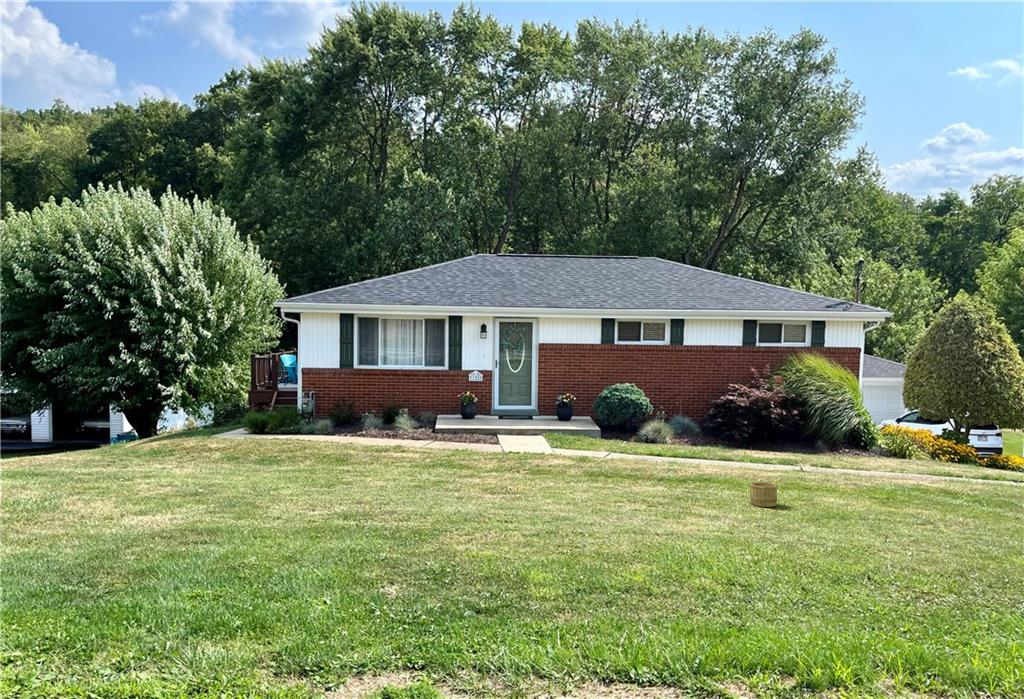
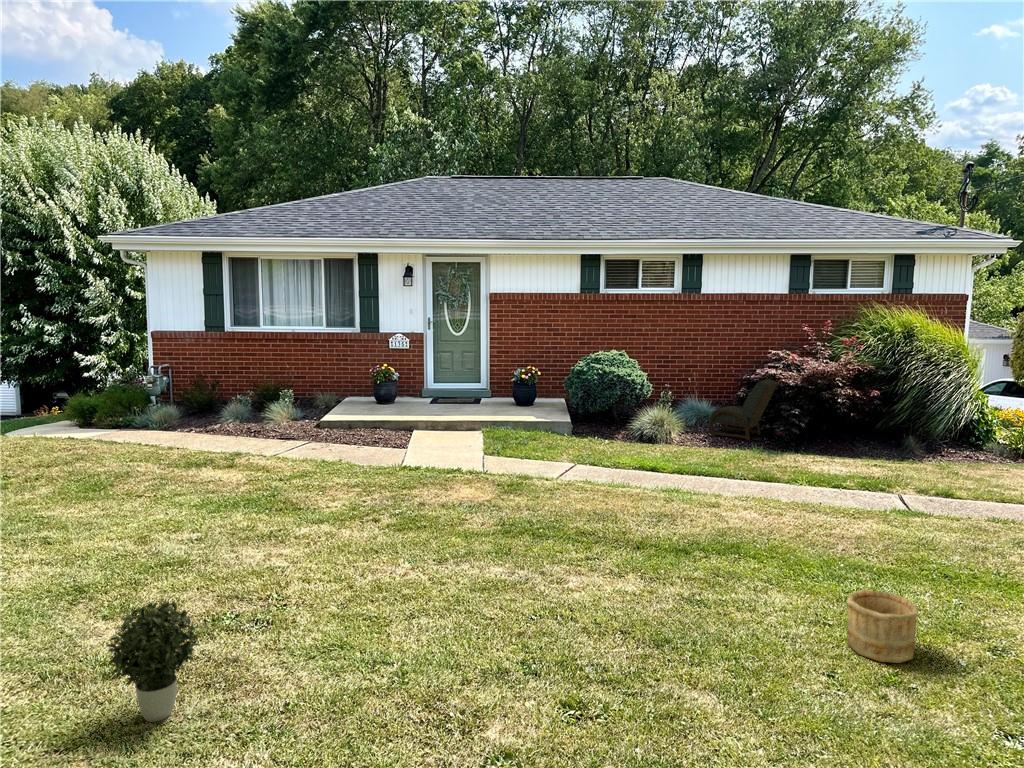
lounge chair: none [690,403,734,443] -> present [709,379,778,440]
potted plant: none [480,469,510,513] -> present [106,601,200,722]

